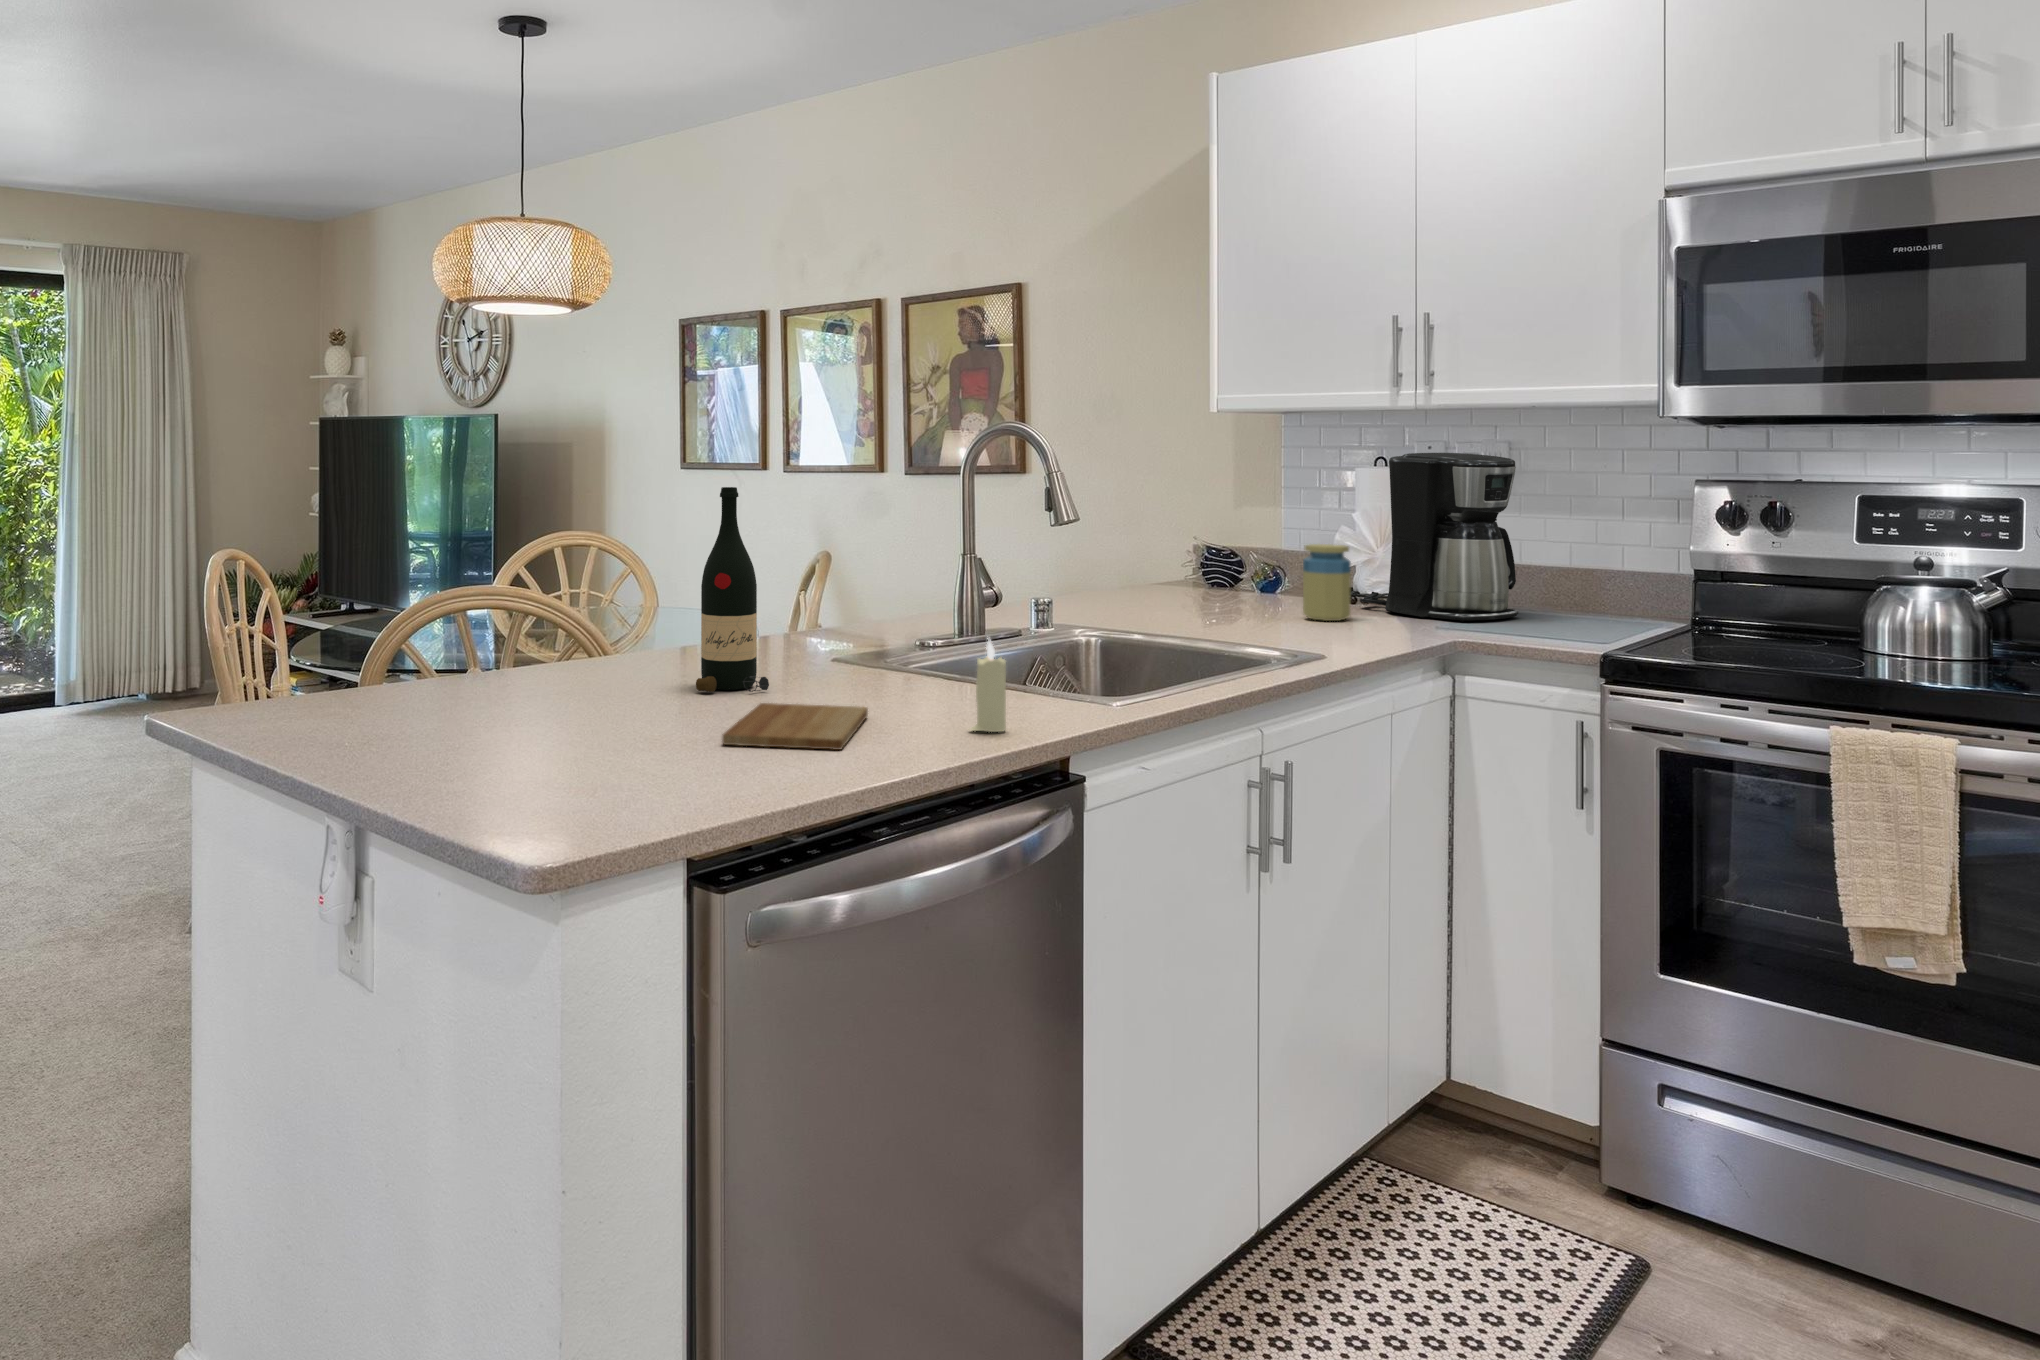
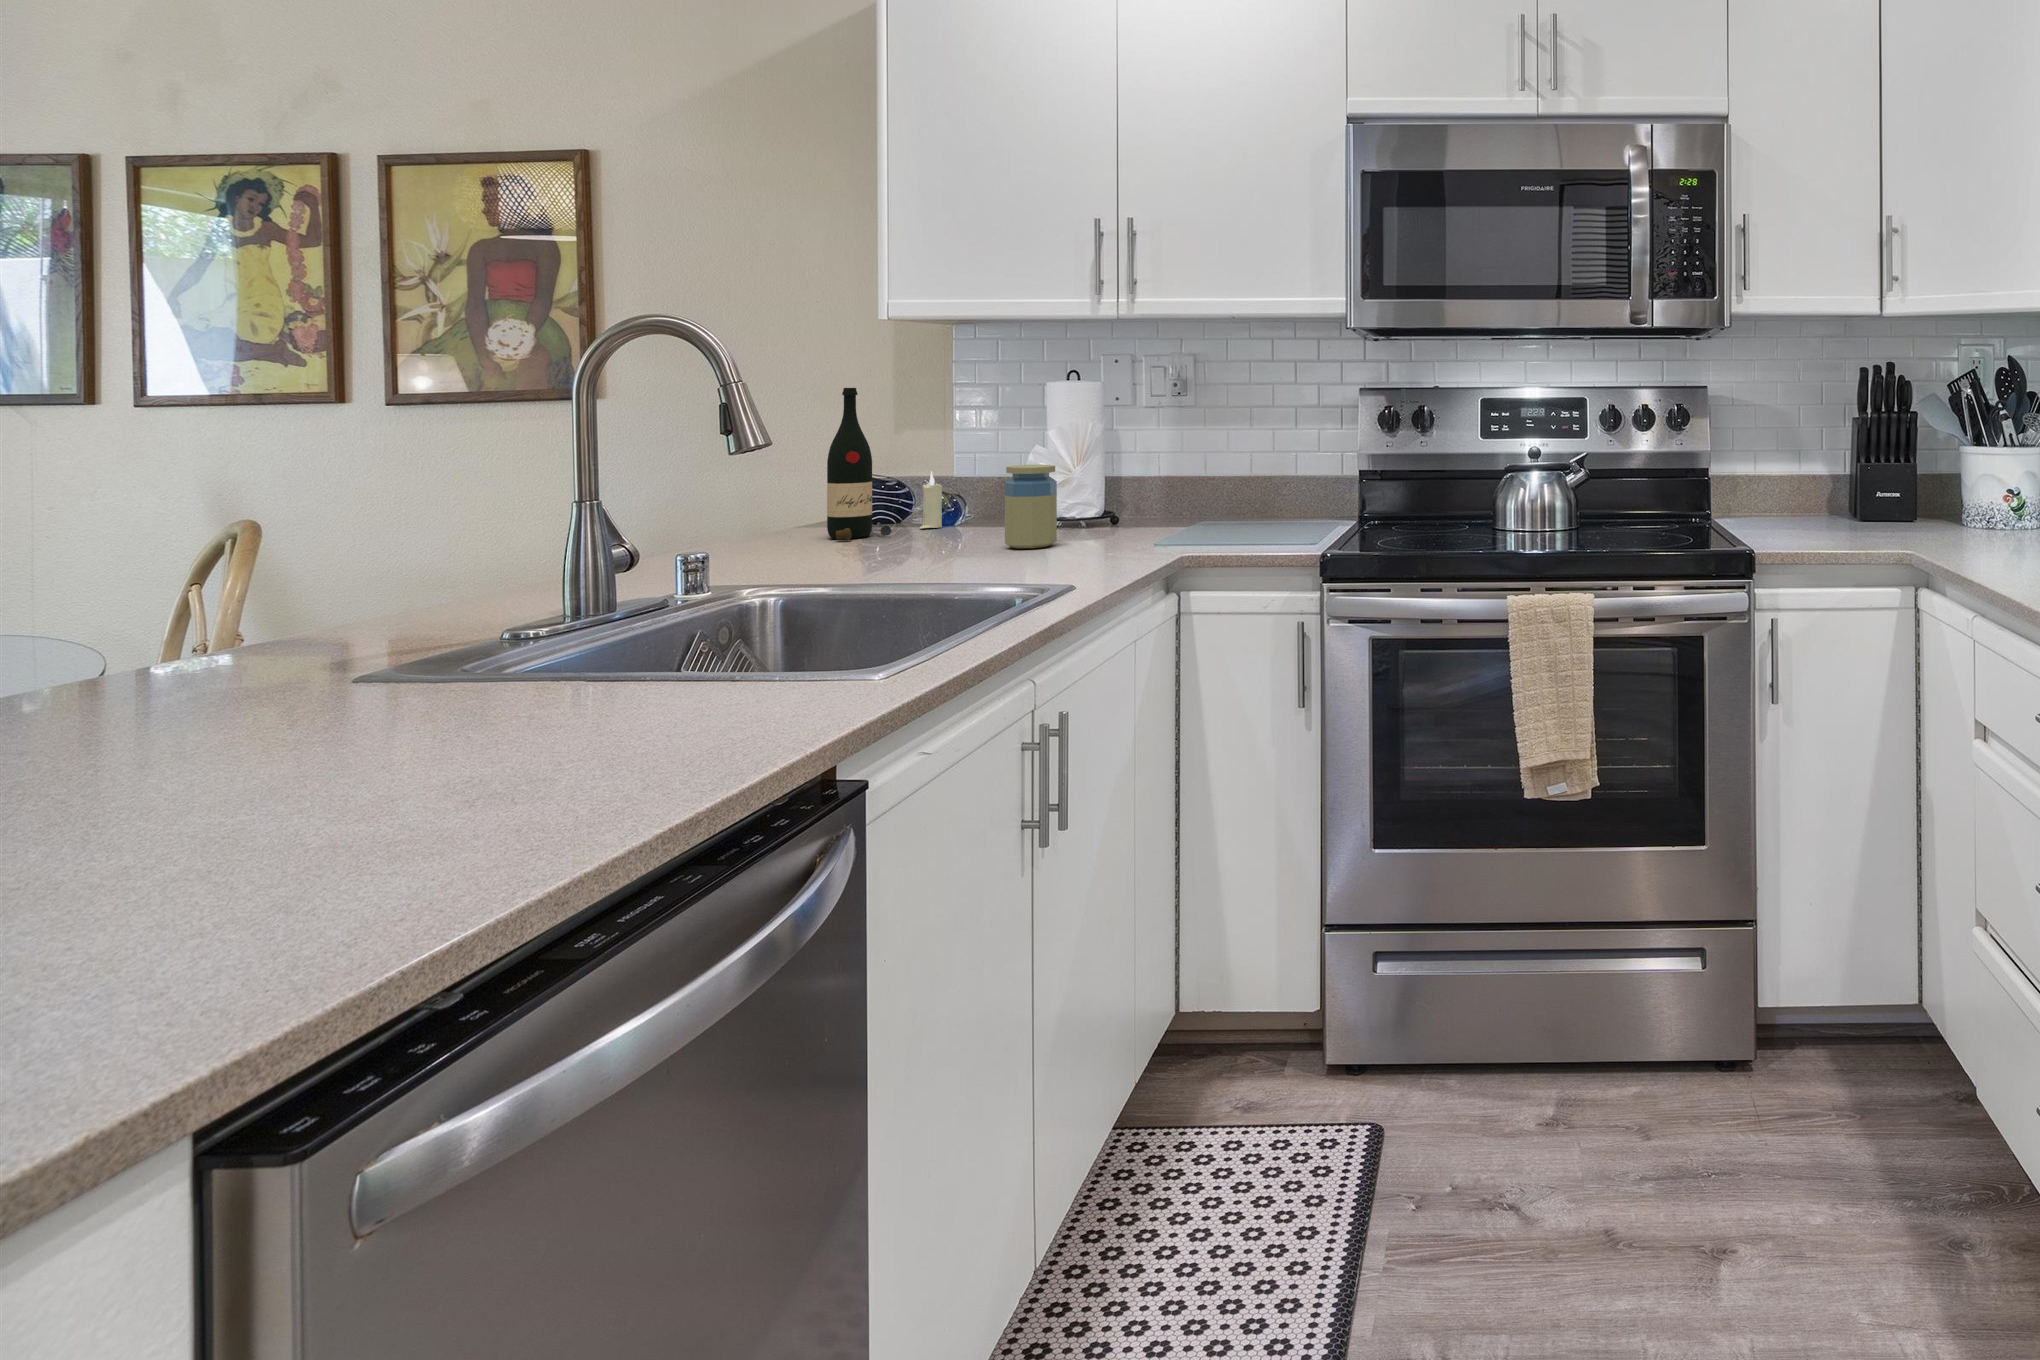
coffee maker: present [1360,453,1519,622] -> none [1053,365,1213,535]
wine bottle: present [696,487,769,692] -> present [827,388,892,540]
candle: present [971,638,1006,732] -> present [920,471,942,528]
cutting board: present [722,703,868,750] -> none [225,753,506,878]

